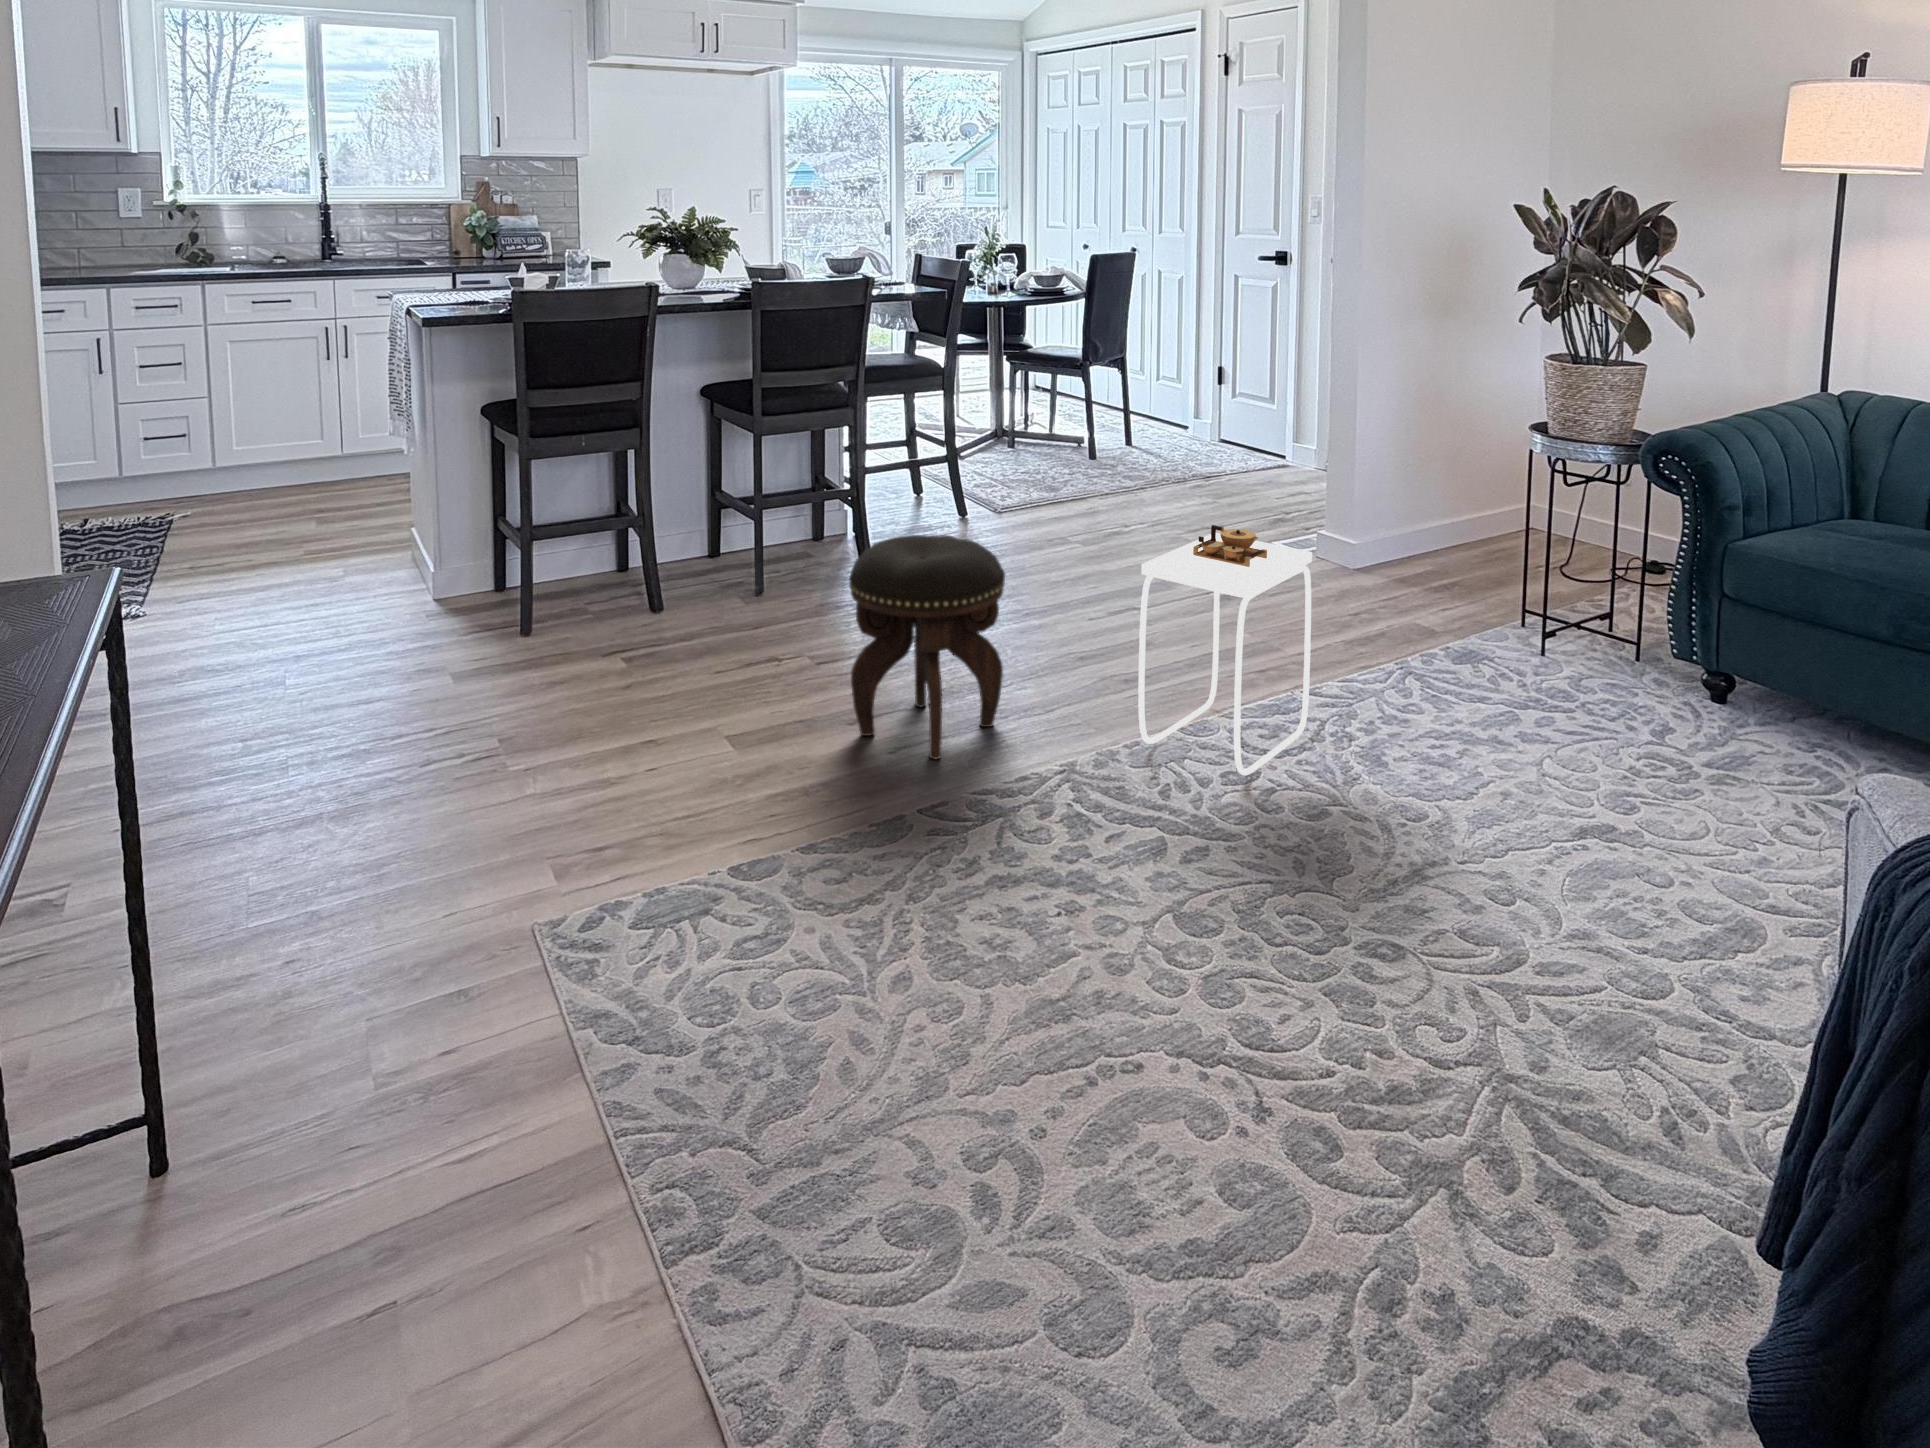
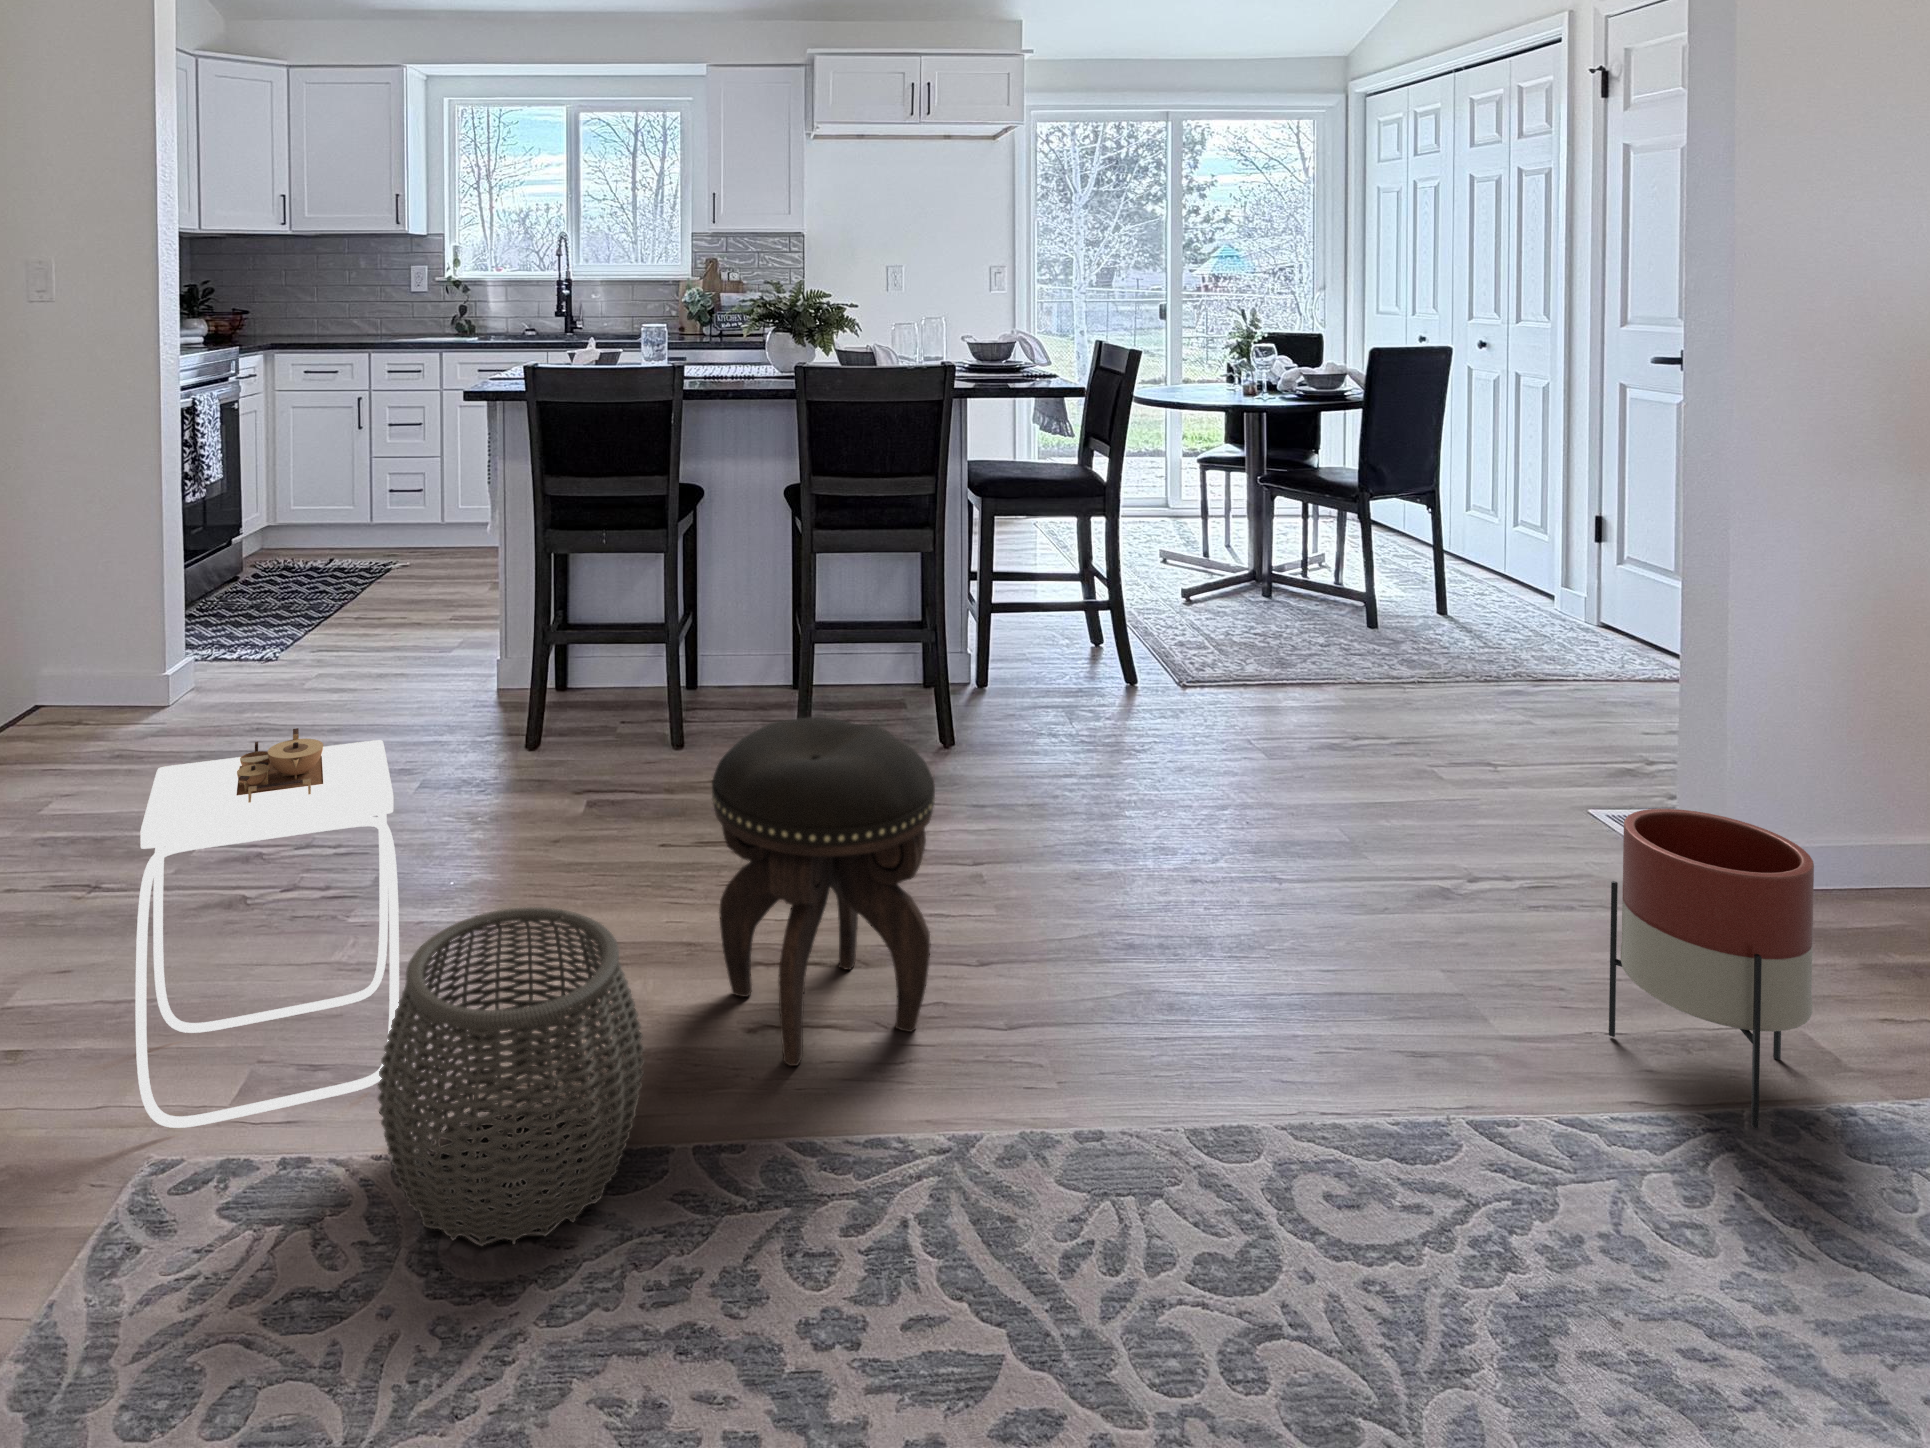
planter: none [1339,512,1436,664] -> present [1609,809,1814,1129]
side table: present [1138,525,1312,775] -> present [136,728,399,1128]
woven basket: none [724,678,905,888] -> present [378,907,645,1246]

